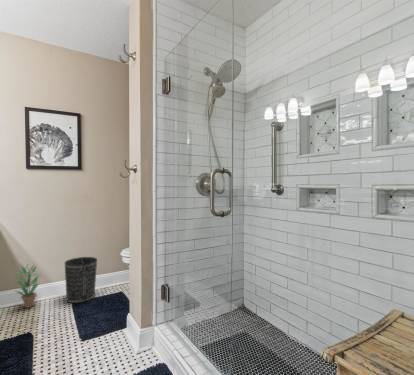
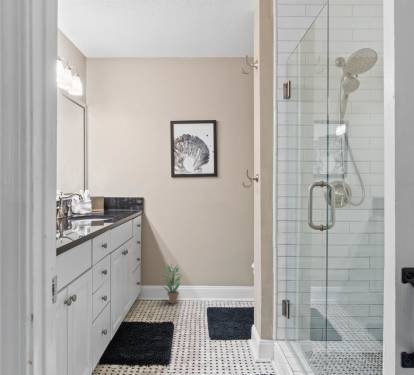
wastebasket: present [65,257,97,303] -> none [201,264,230,308]

